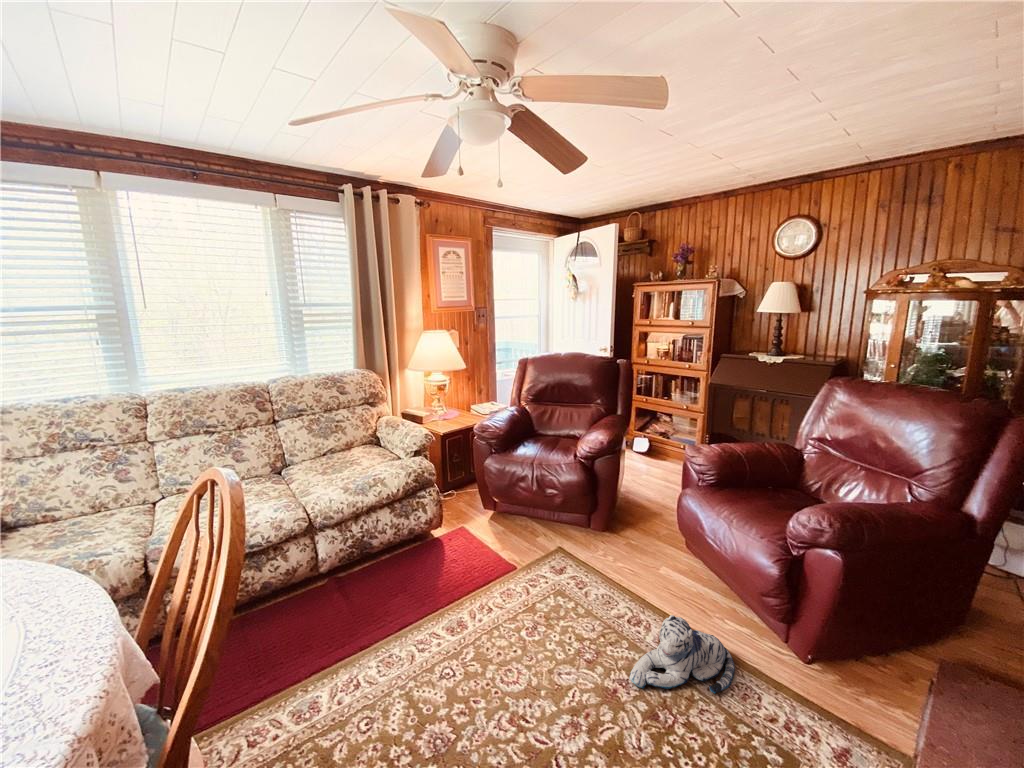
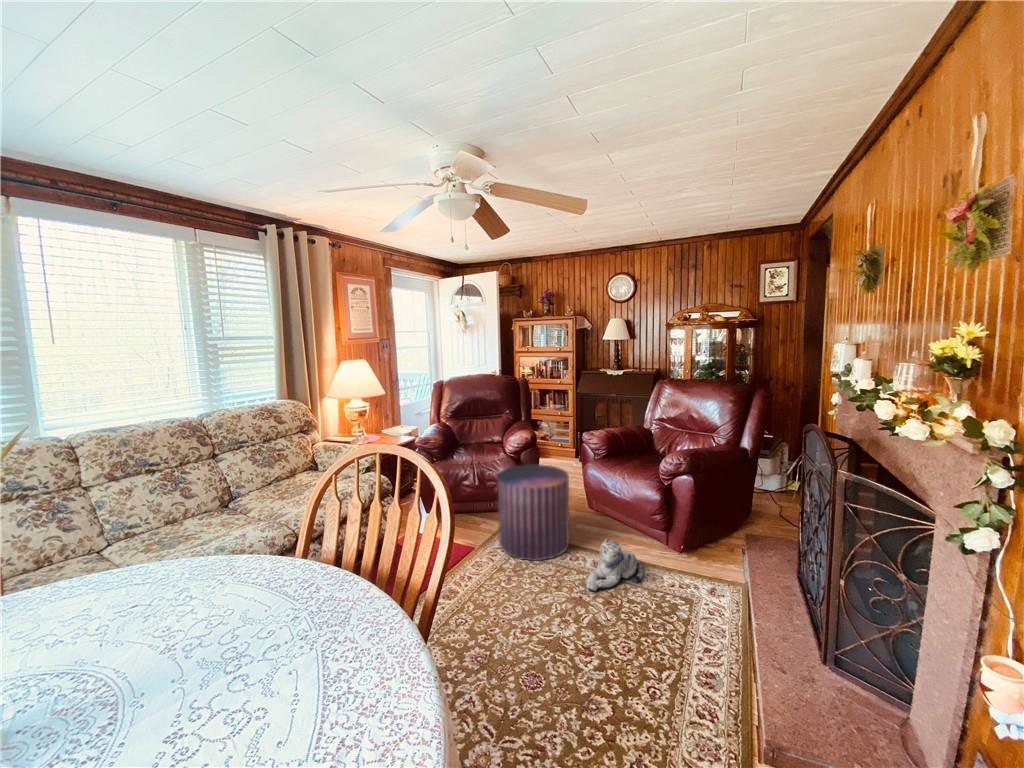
pouf: none [546,475,643,611] -> present [498,464,569,561]

